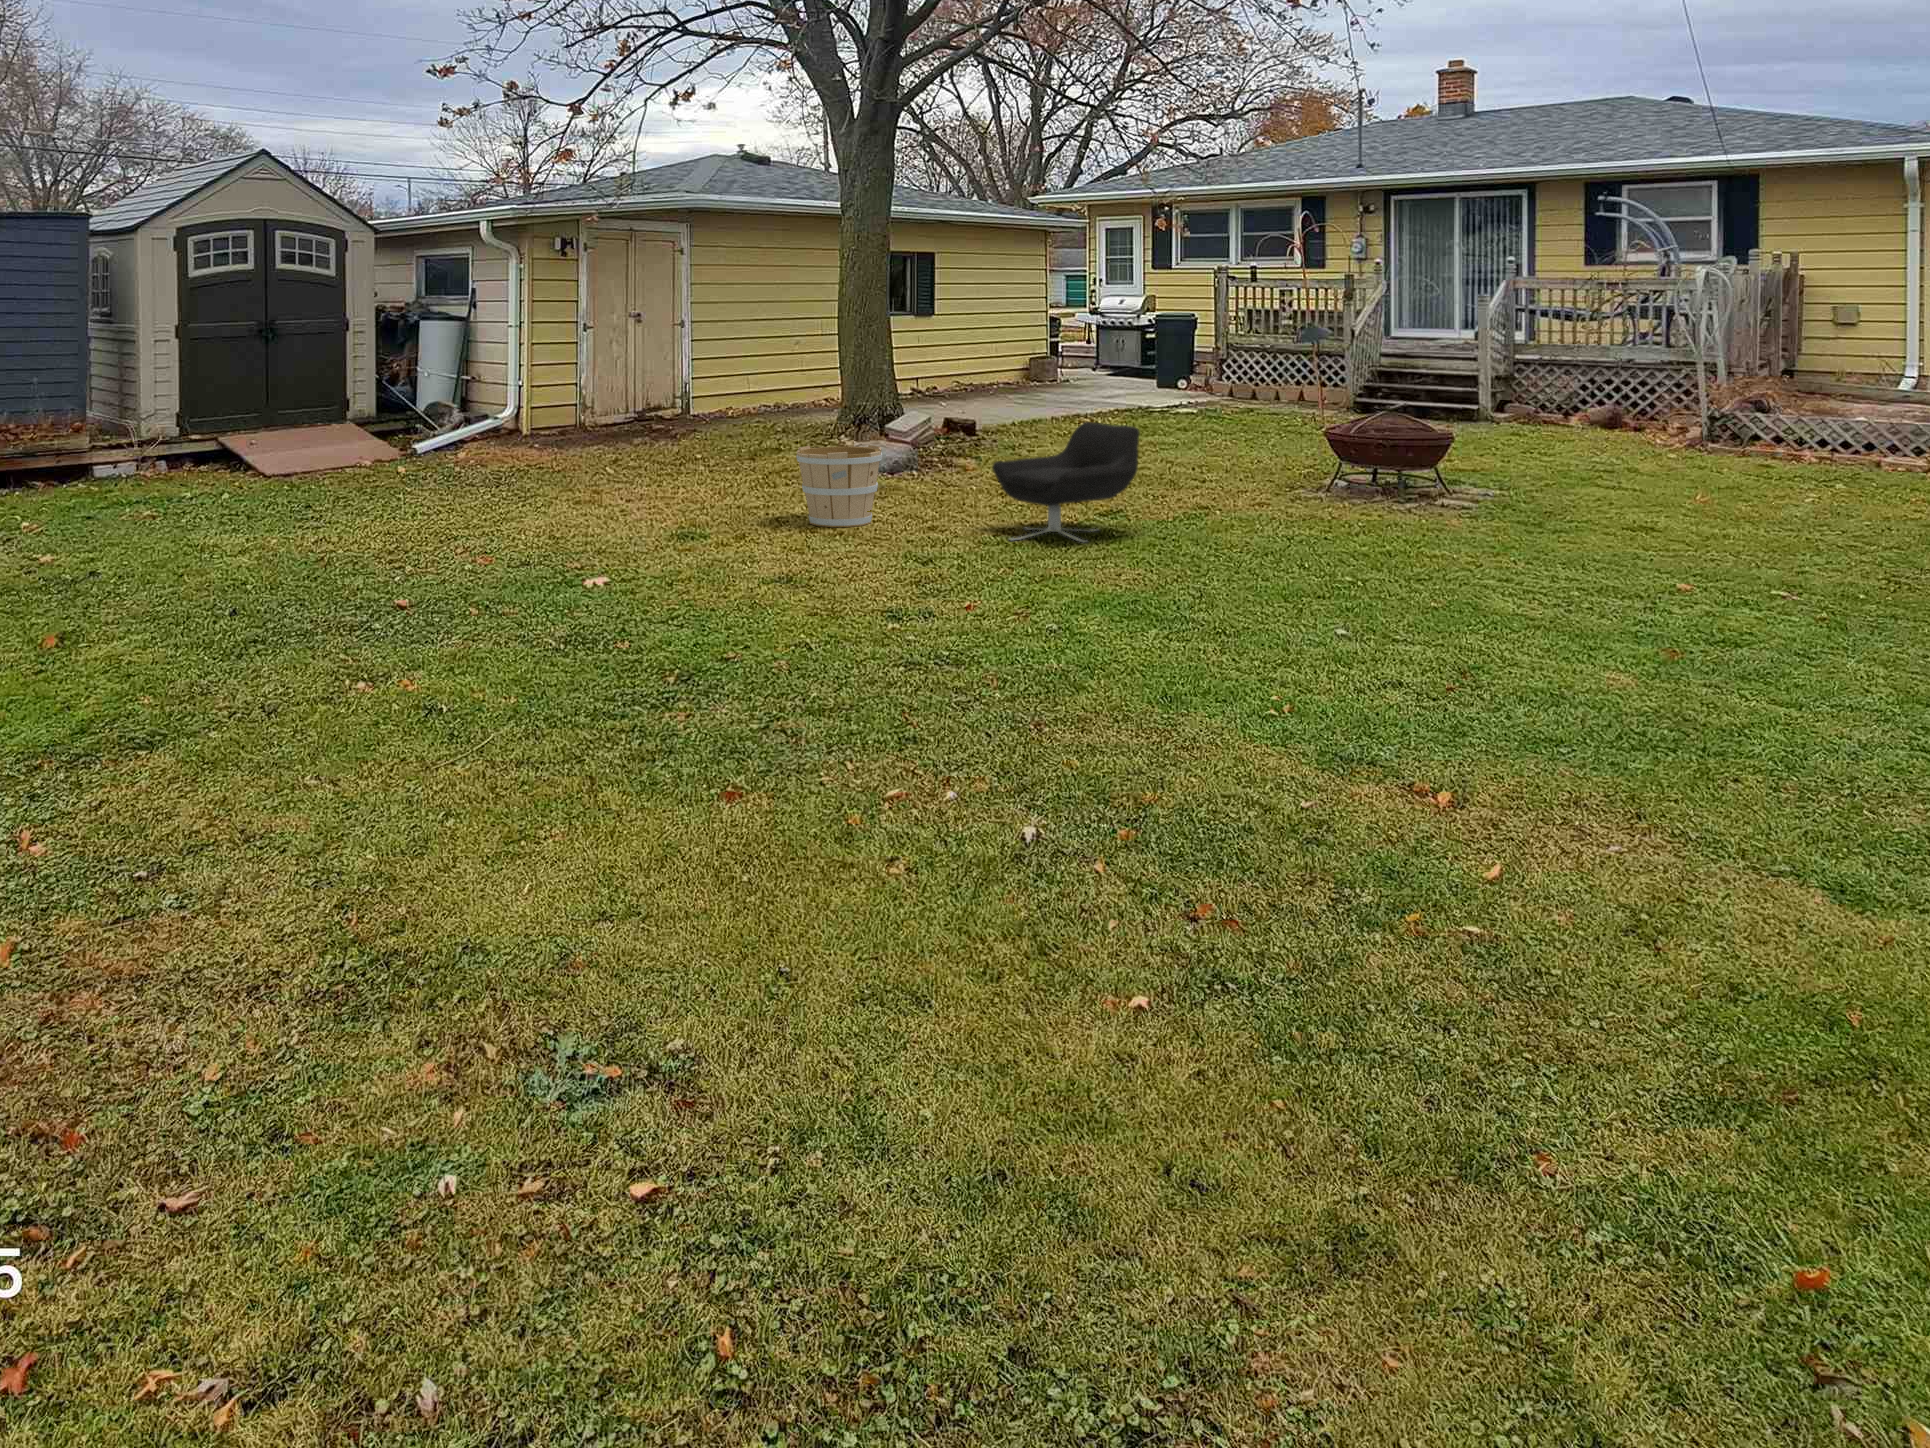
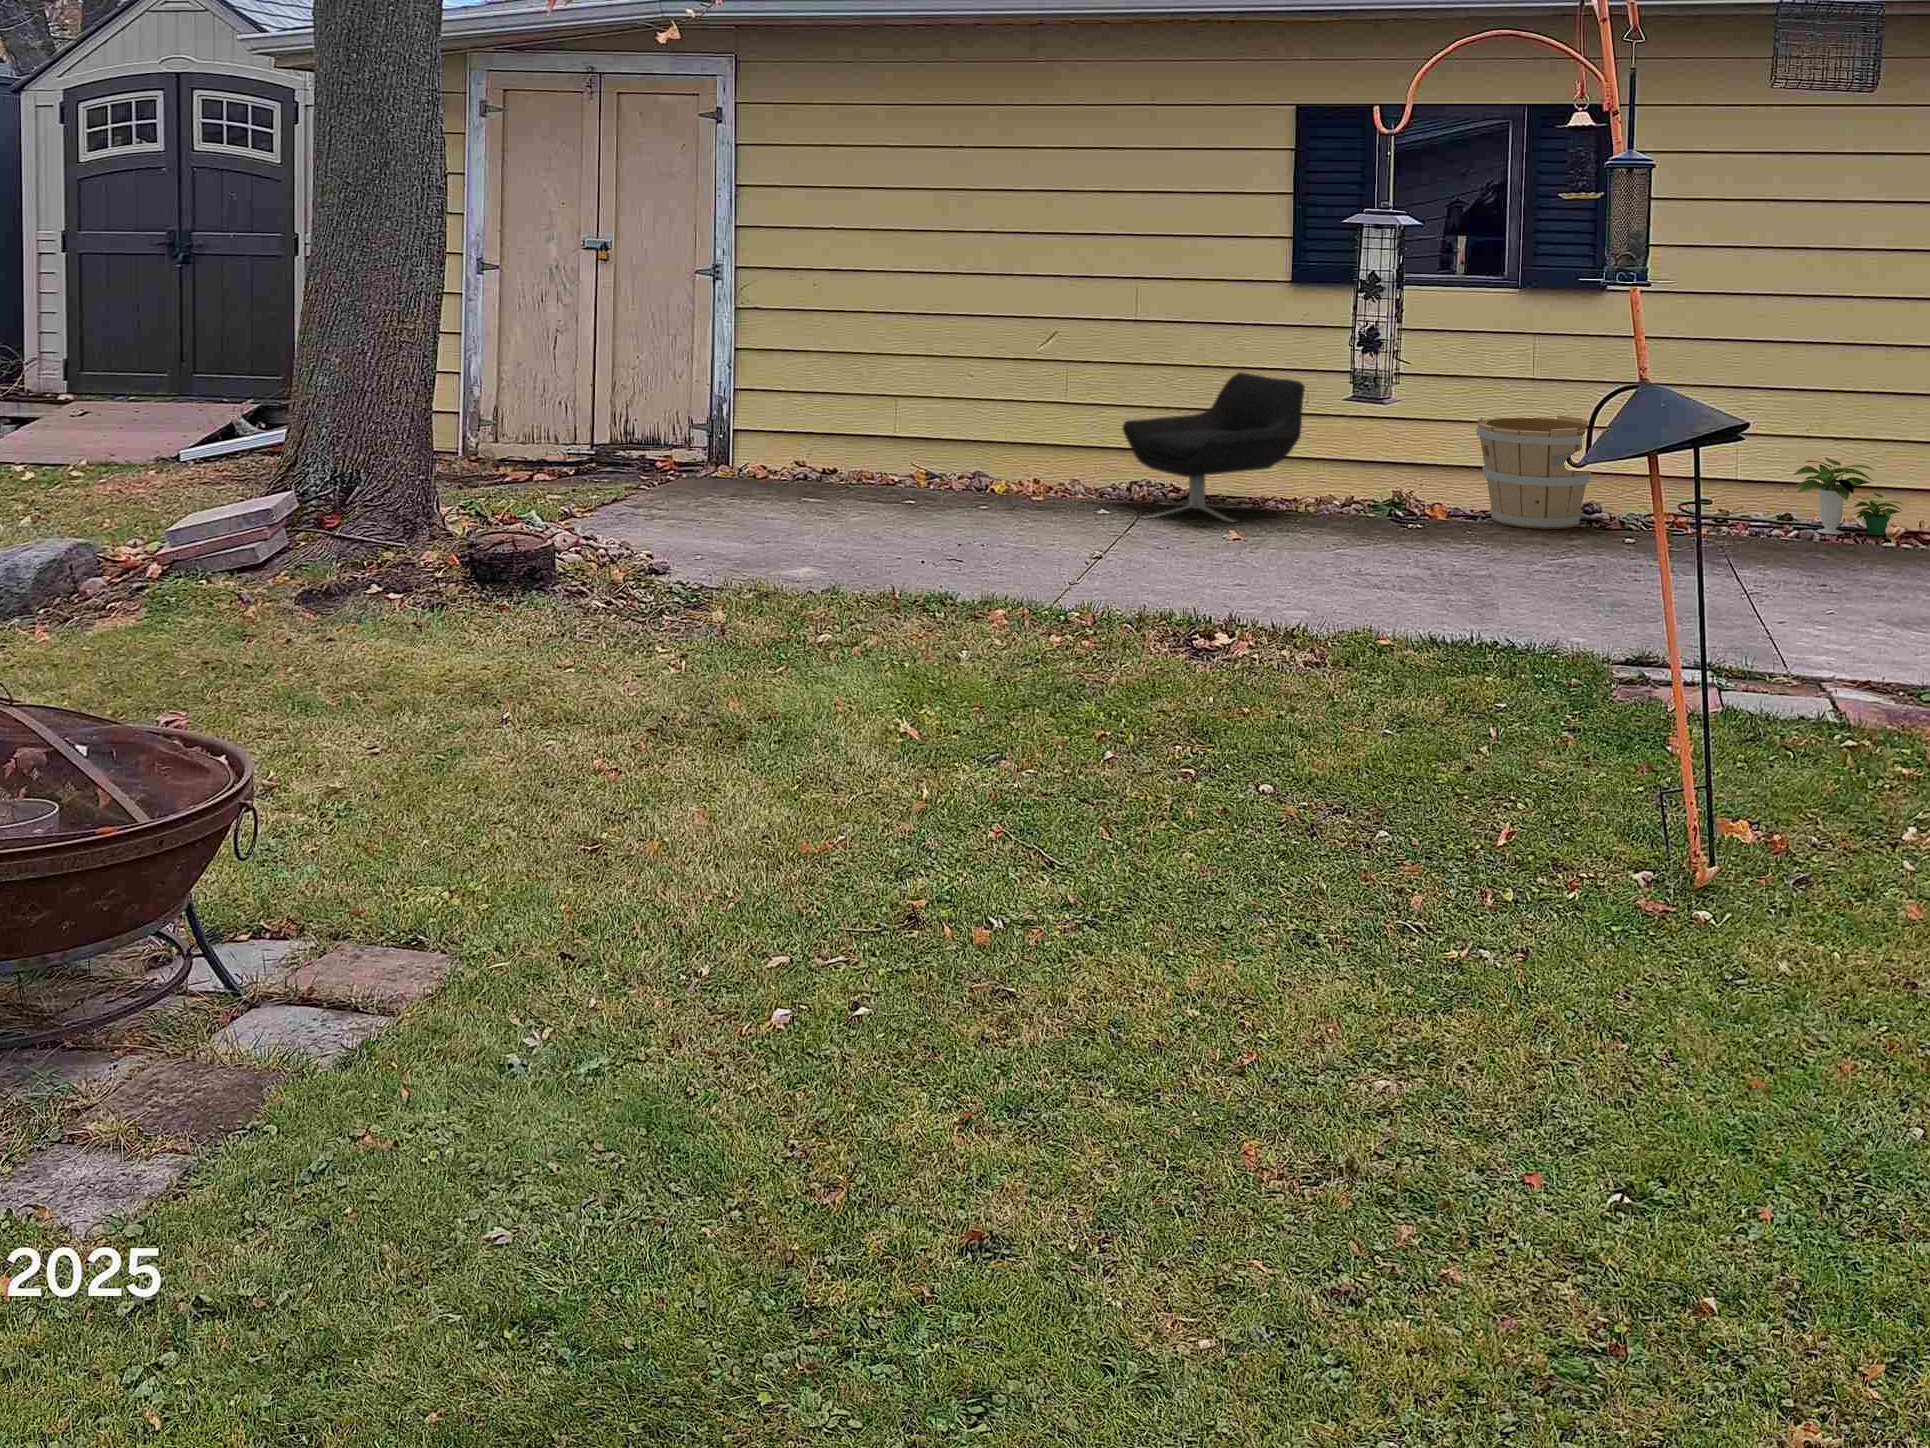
wooden bucket: present [796,445,883,527] -> present [1476,416,1591,529]
potted plant: none [1549,481,1645,546] -> present [1793,457,1902,535]

